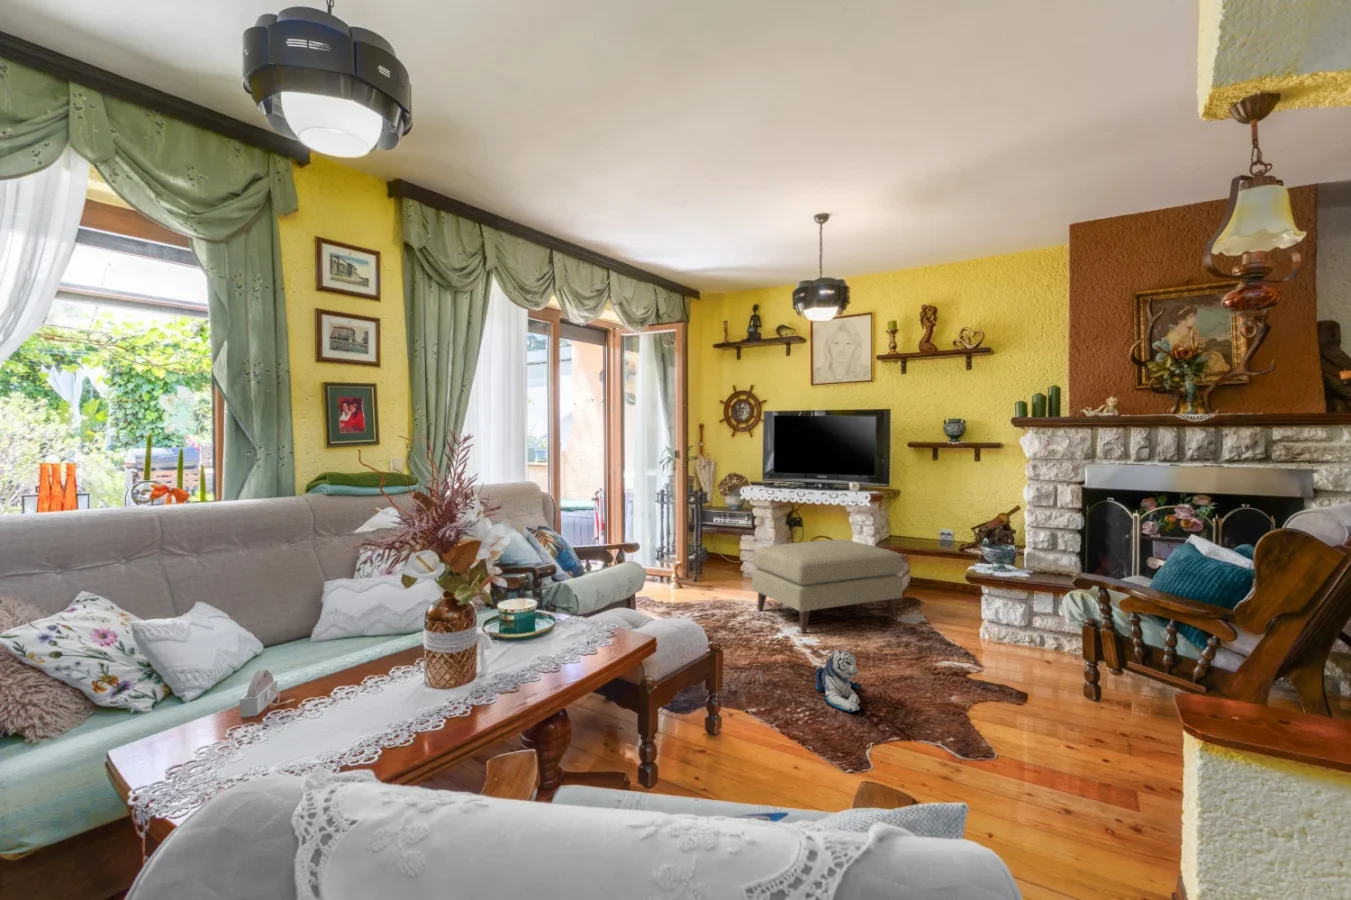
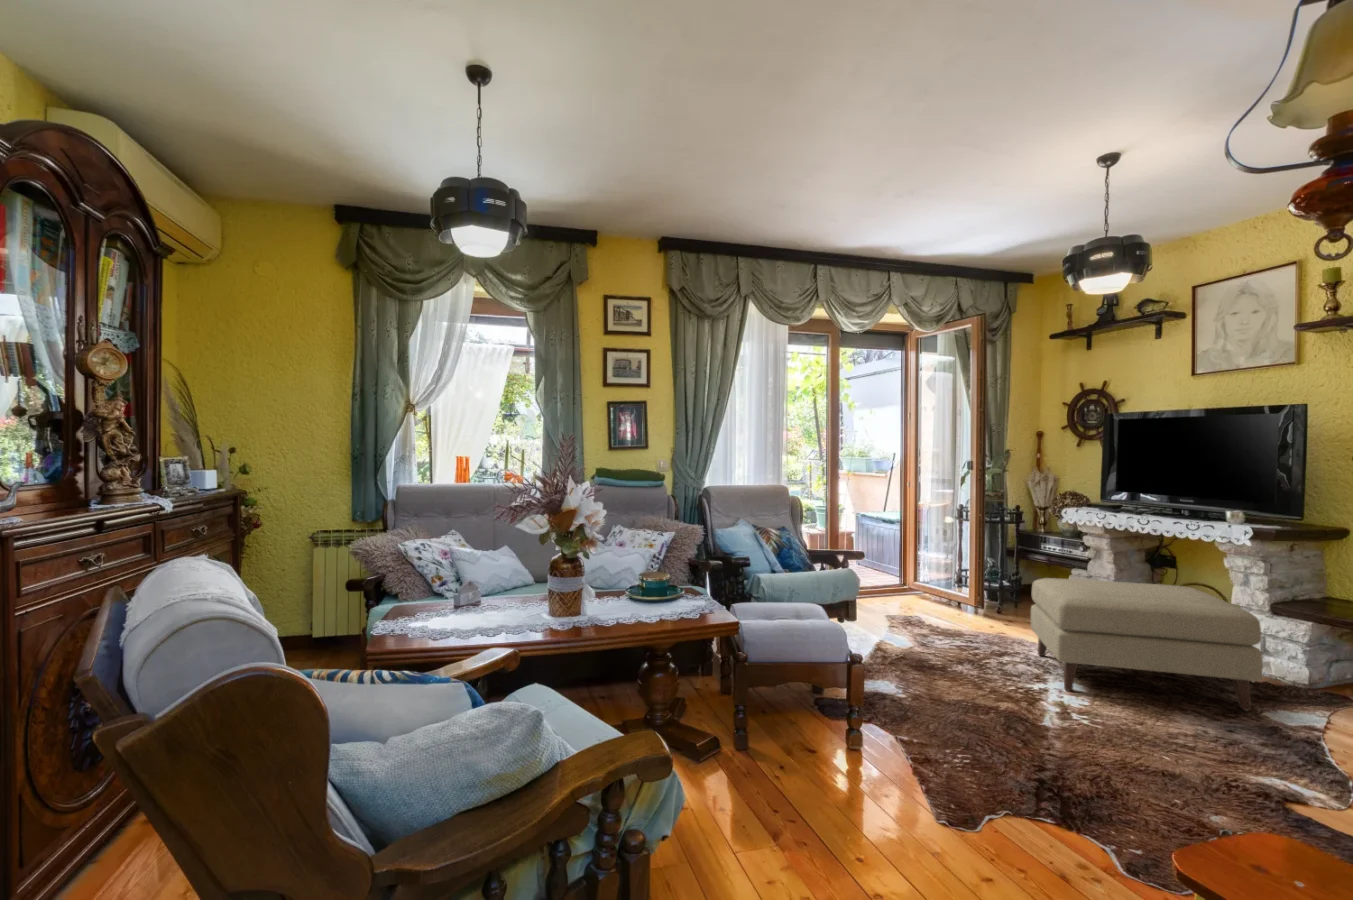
plush toy: present [815,650,861,713] -> none [991,701,1059,778]

